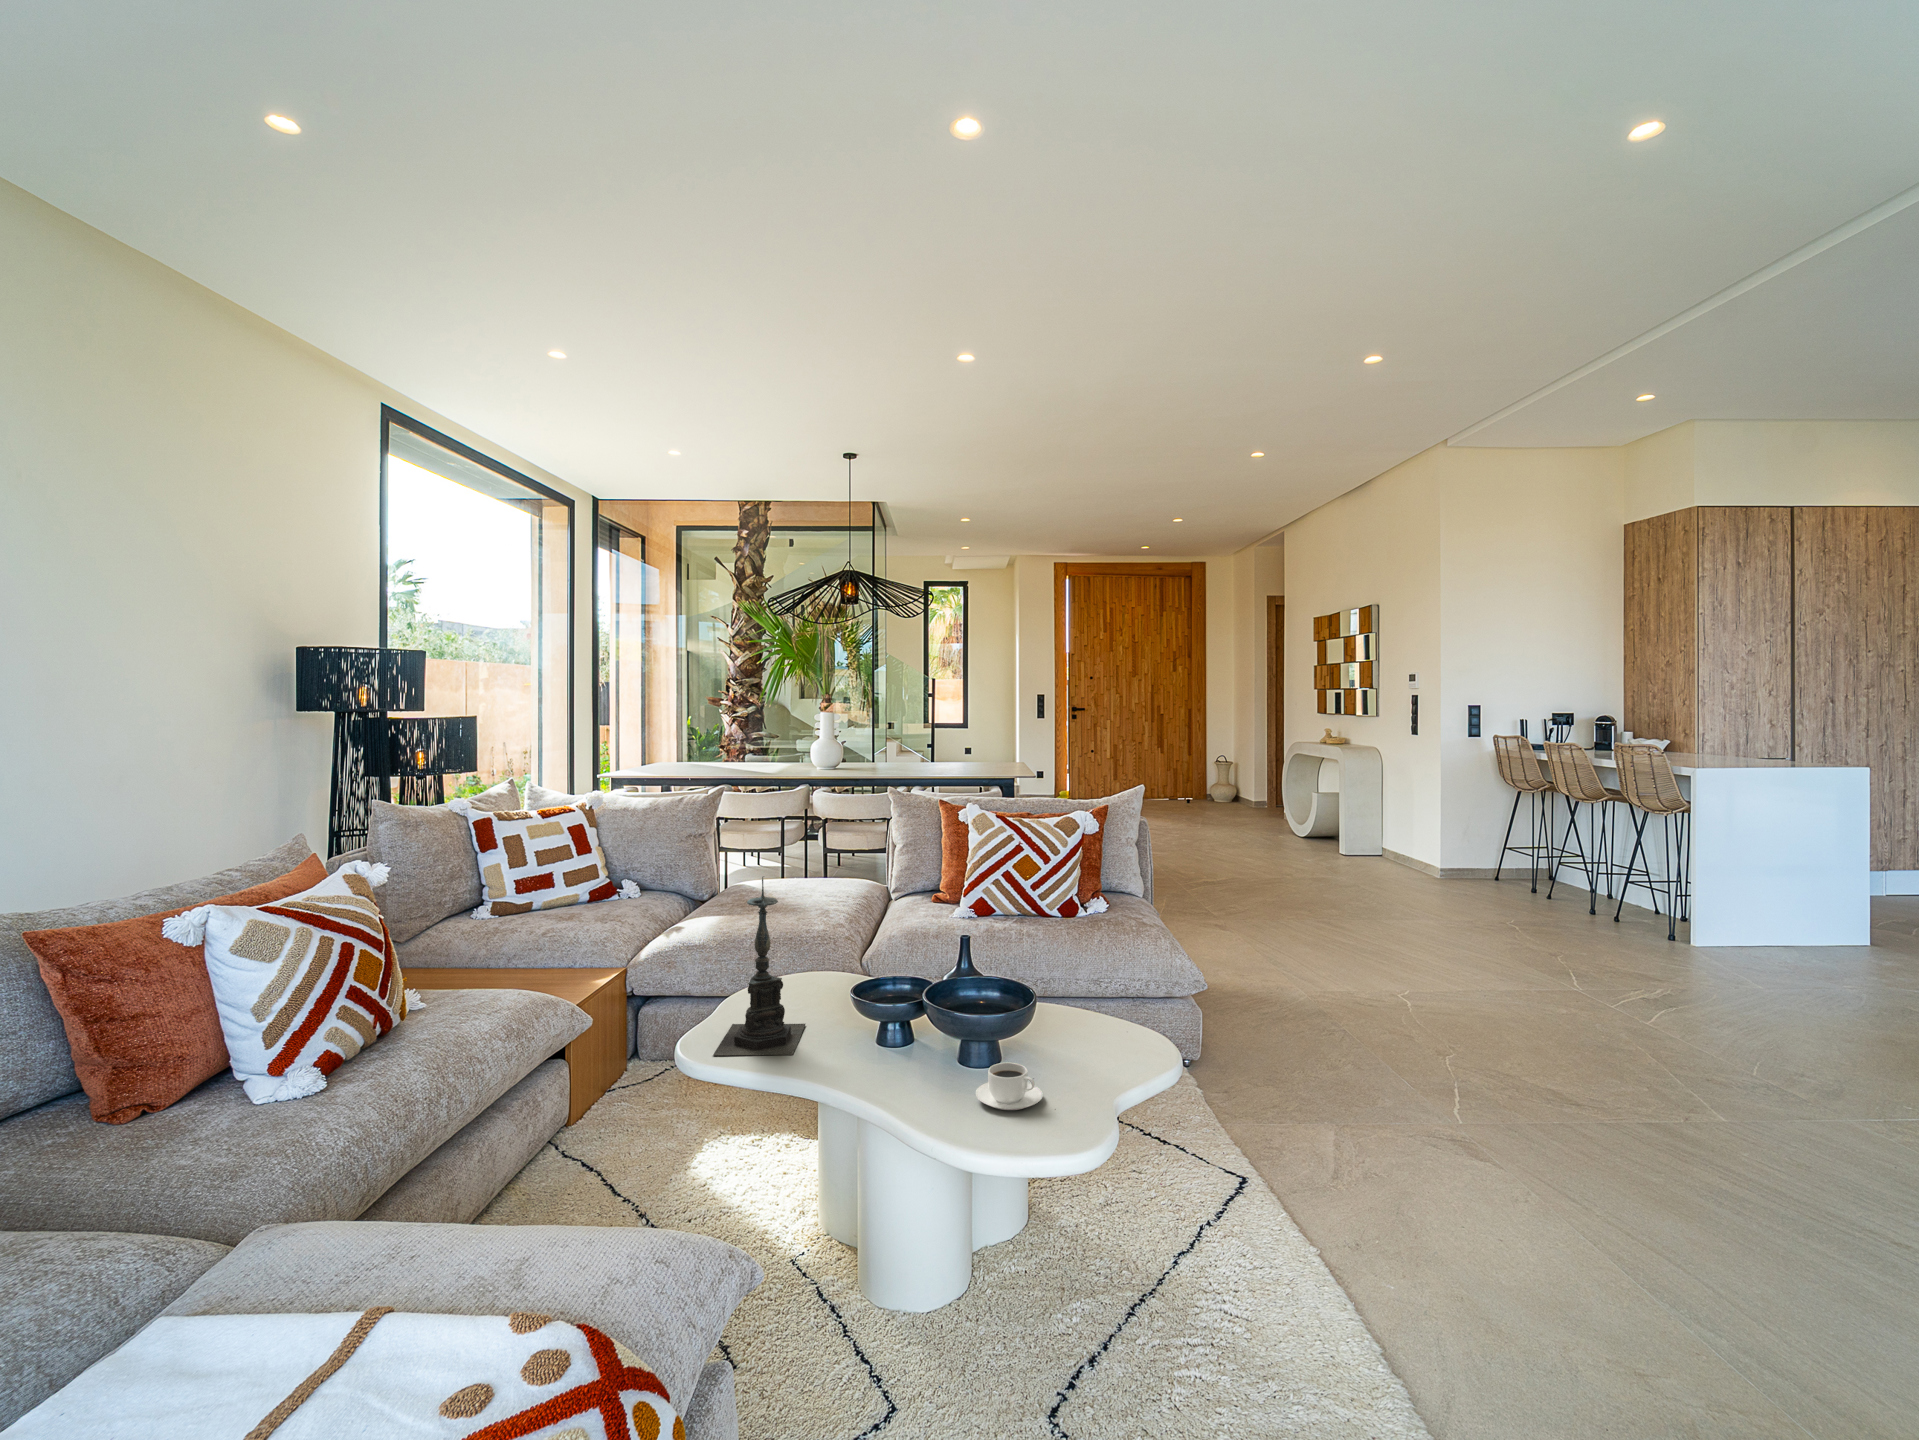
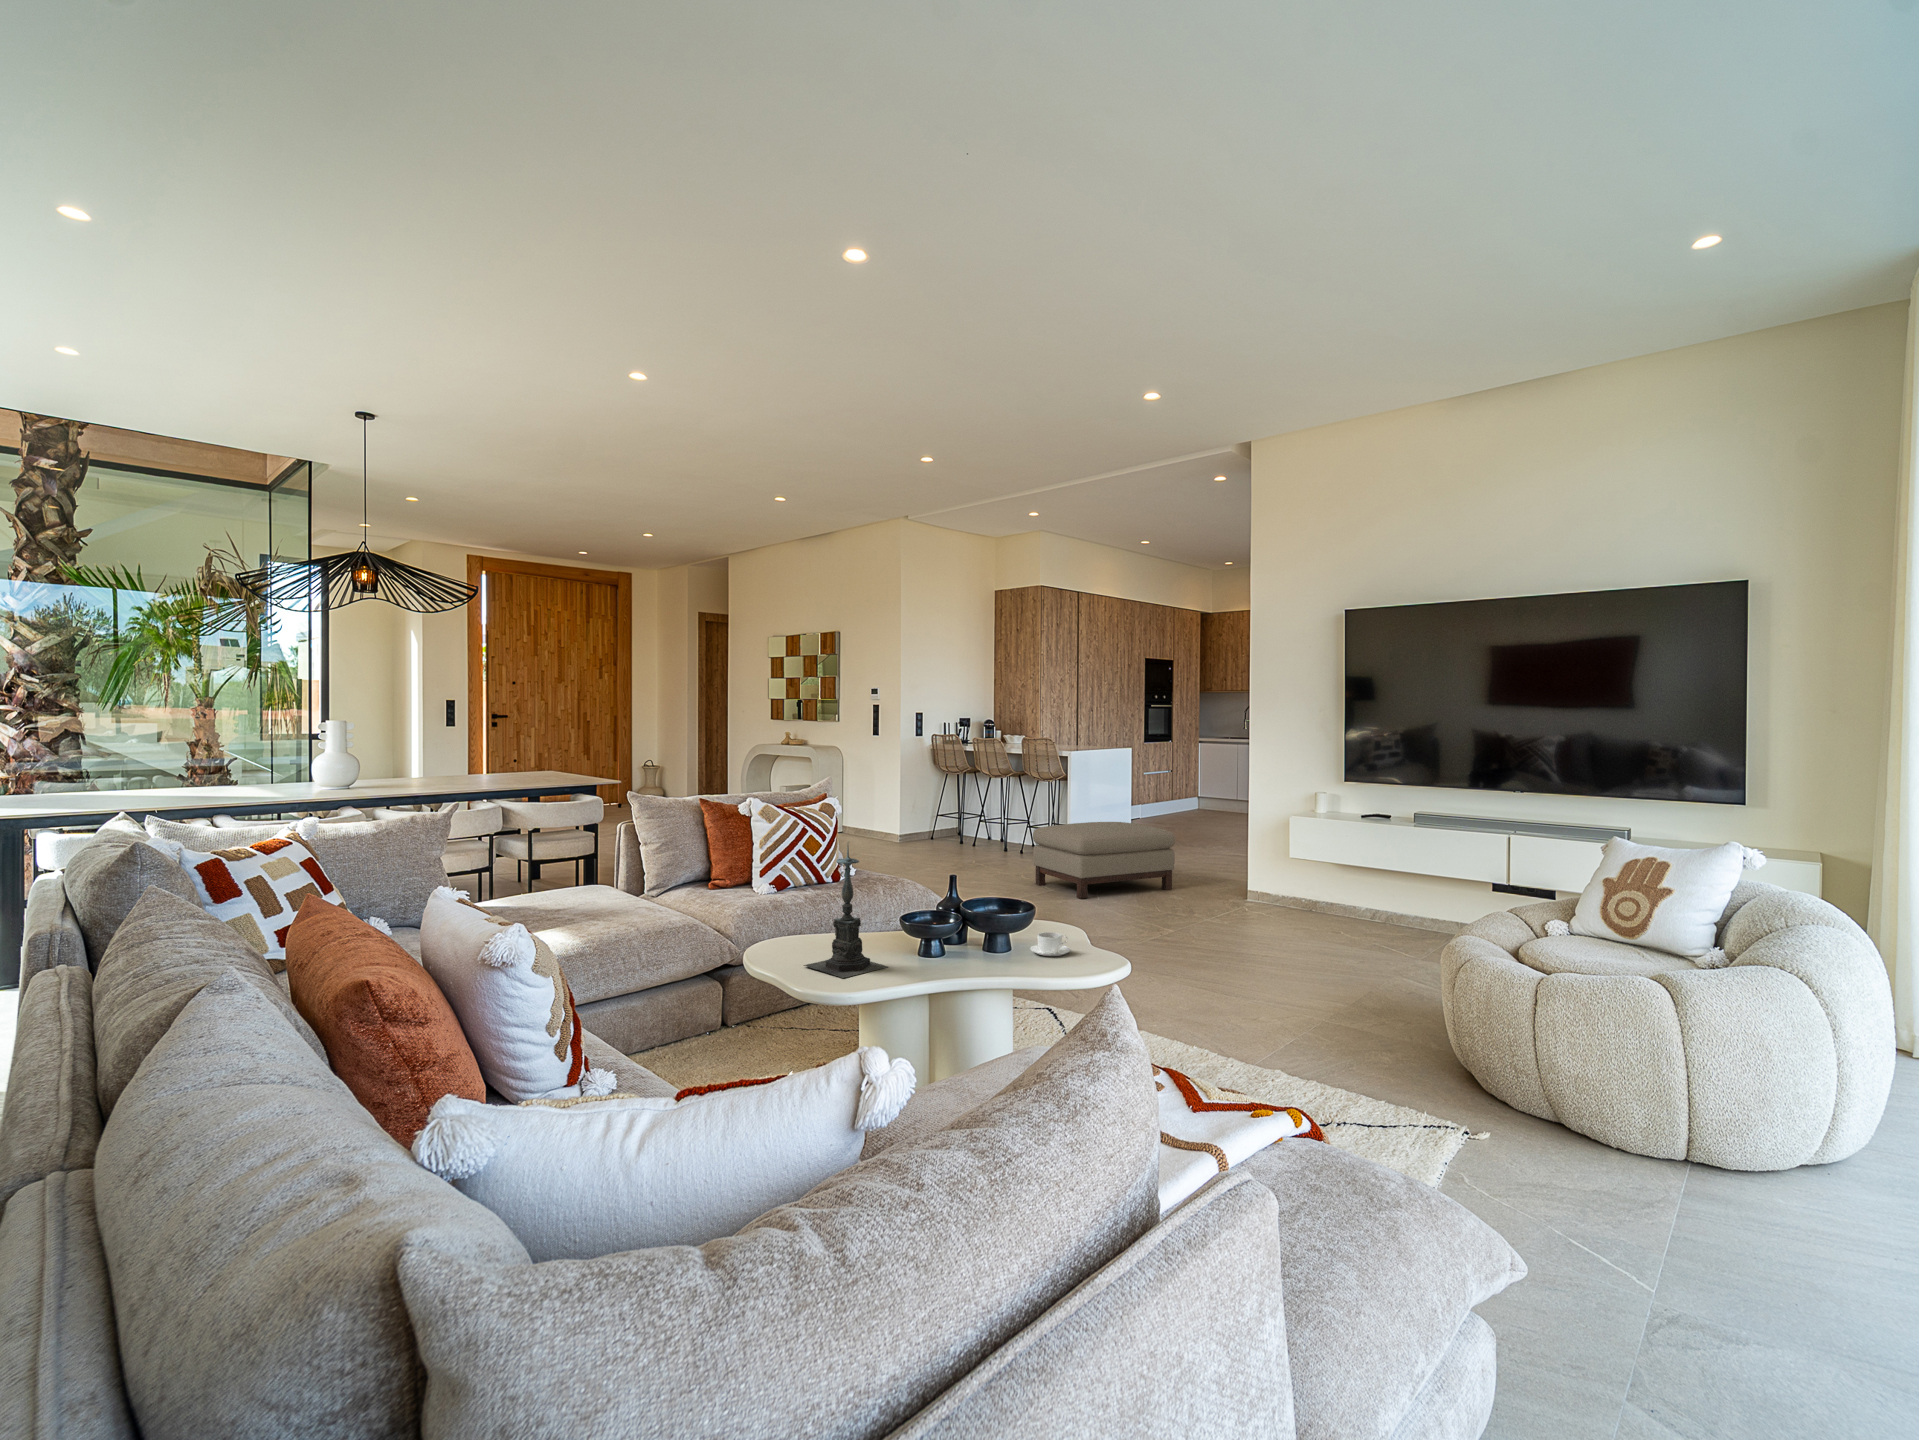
ottoman: none [1564,876,1855,1016] -> present [1033,822,1175,899]

